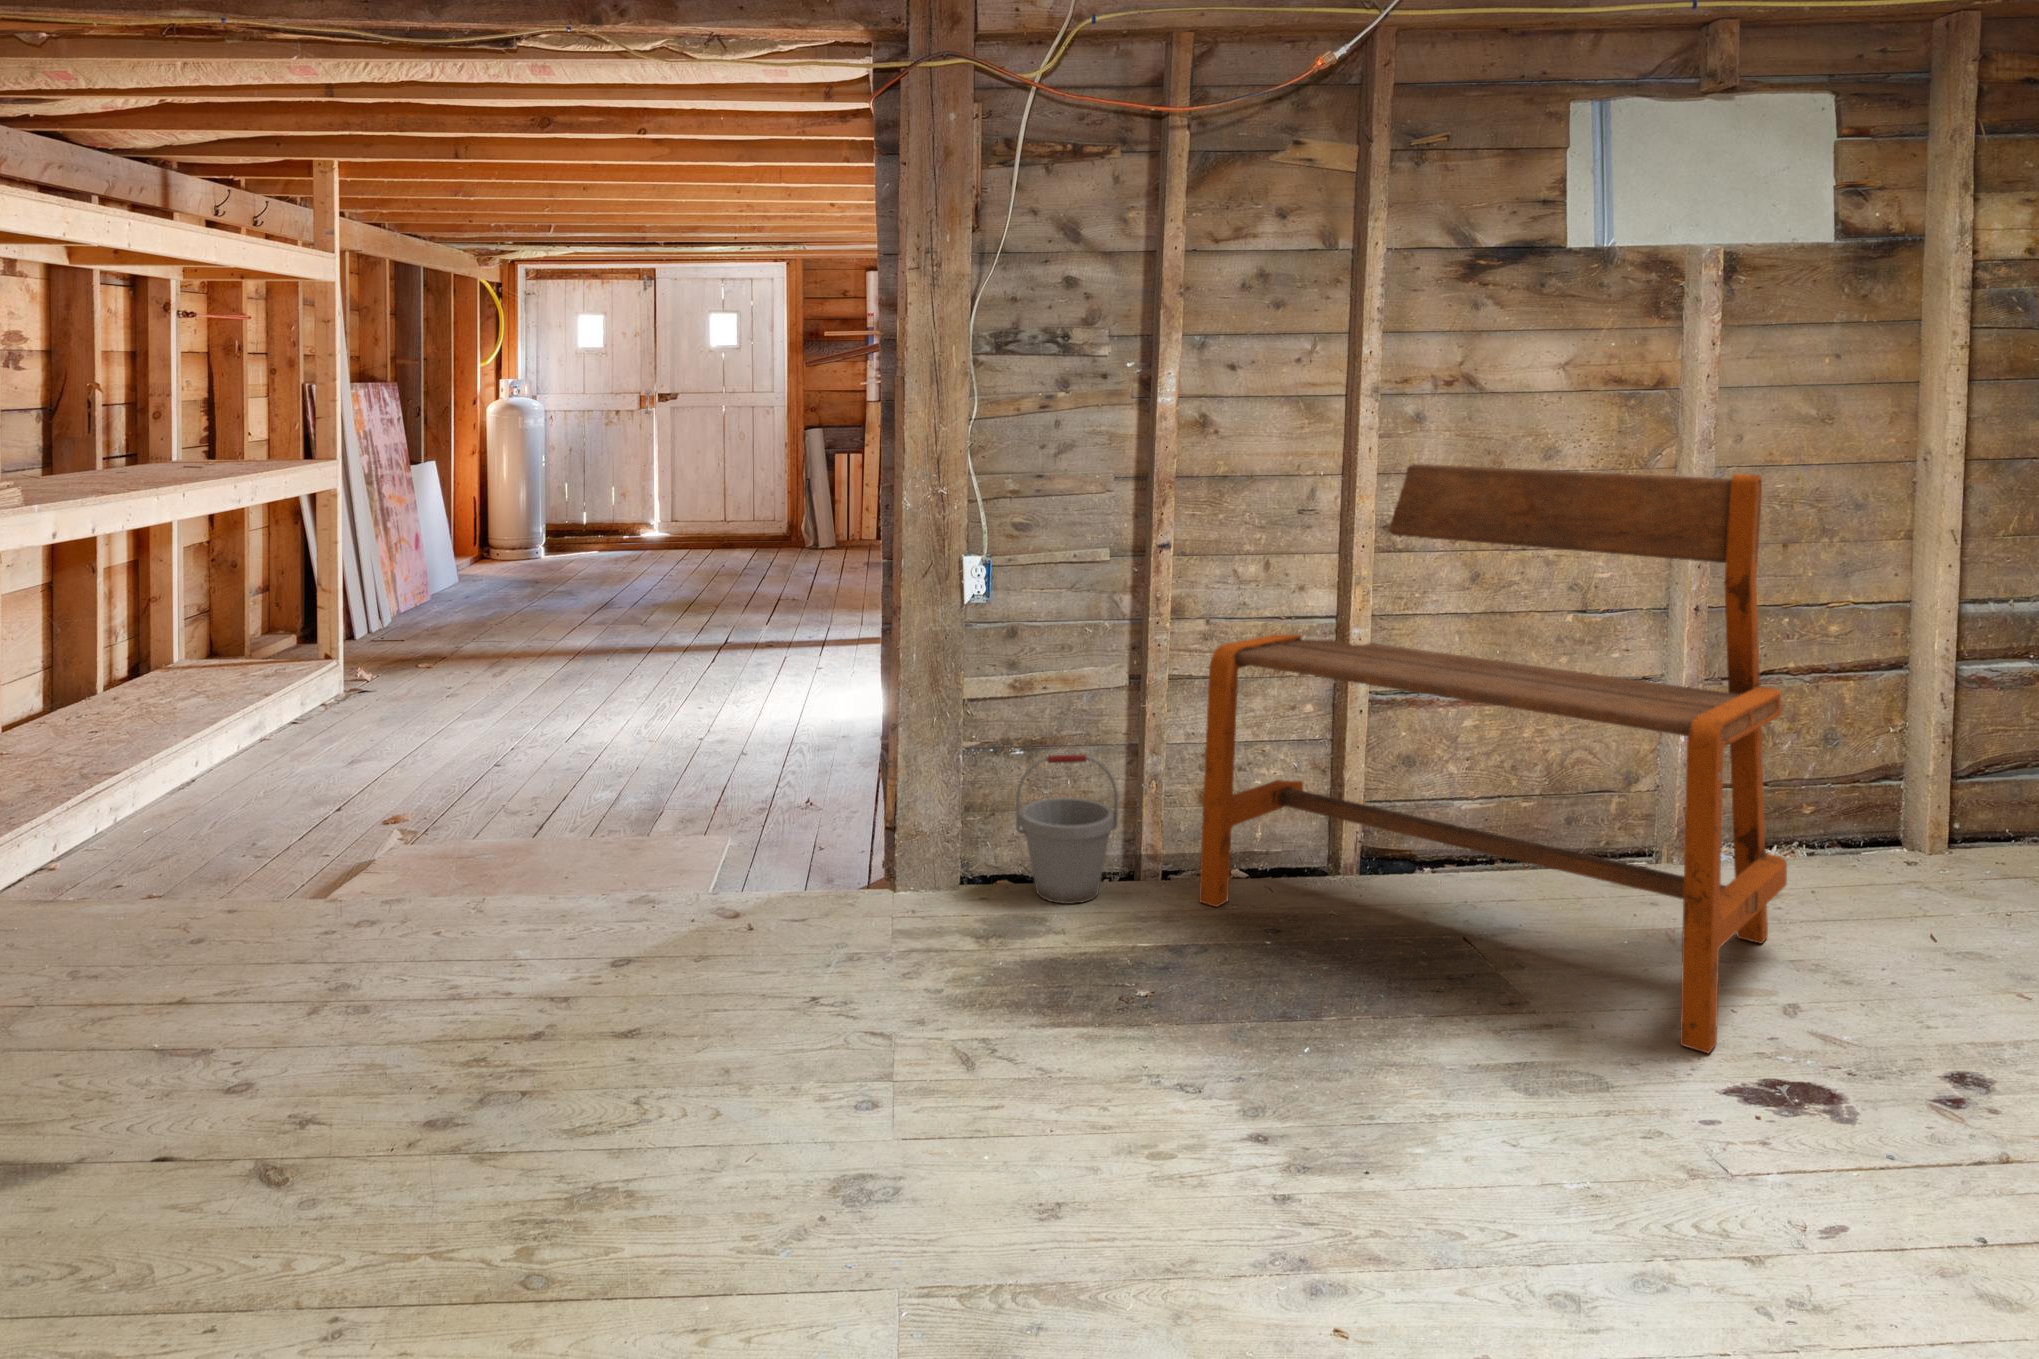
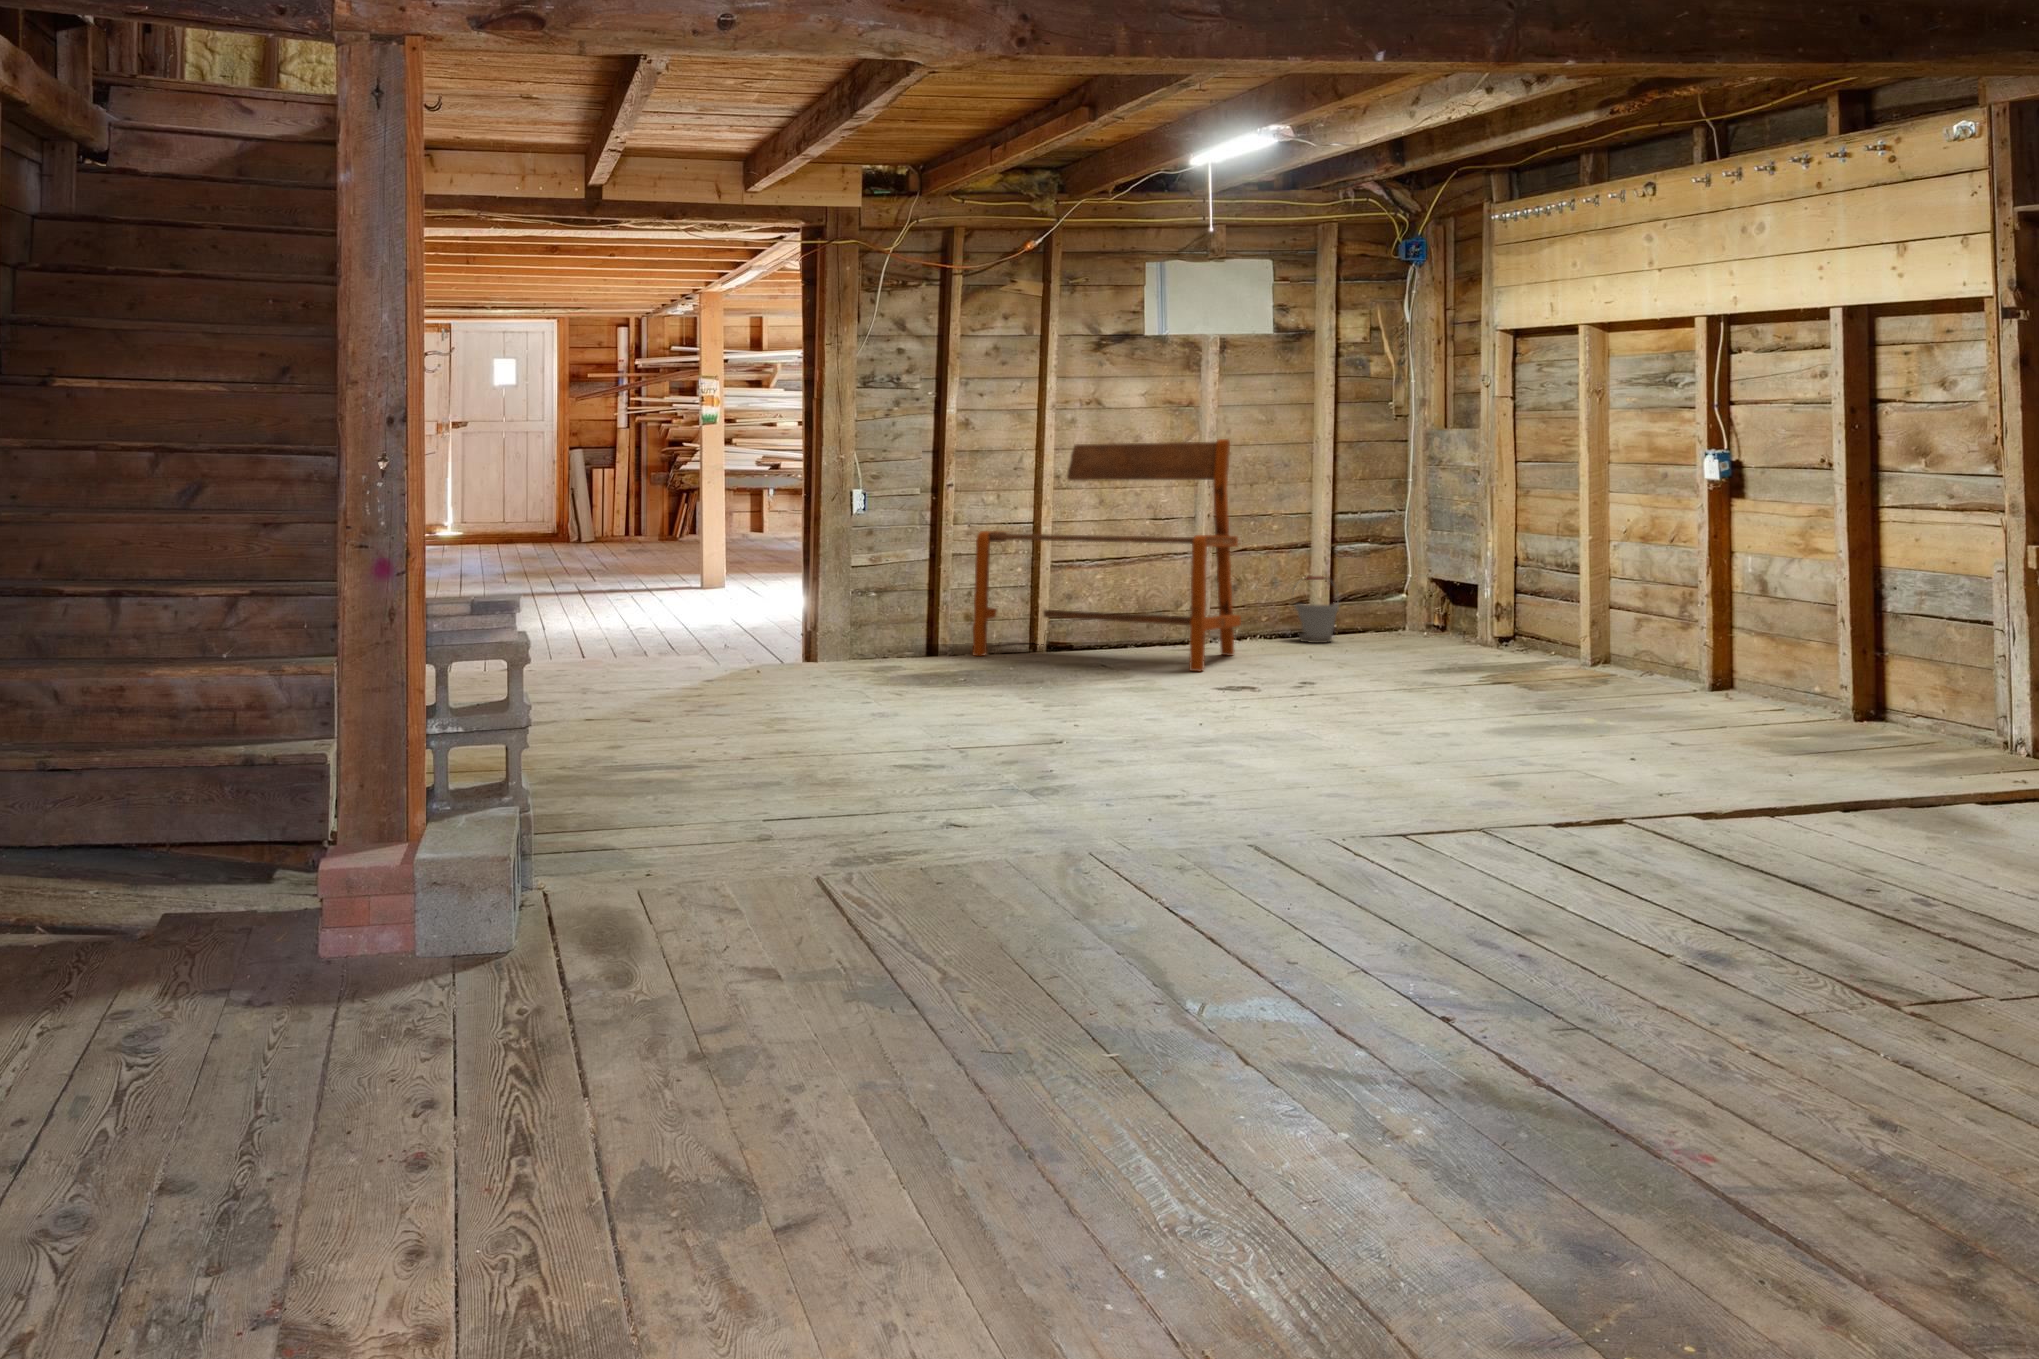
bucket: present [1016,754,1118,904] -> present [1293,576,1339,643]

